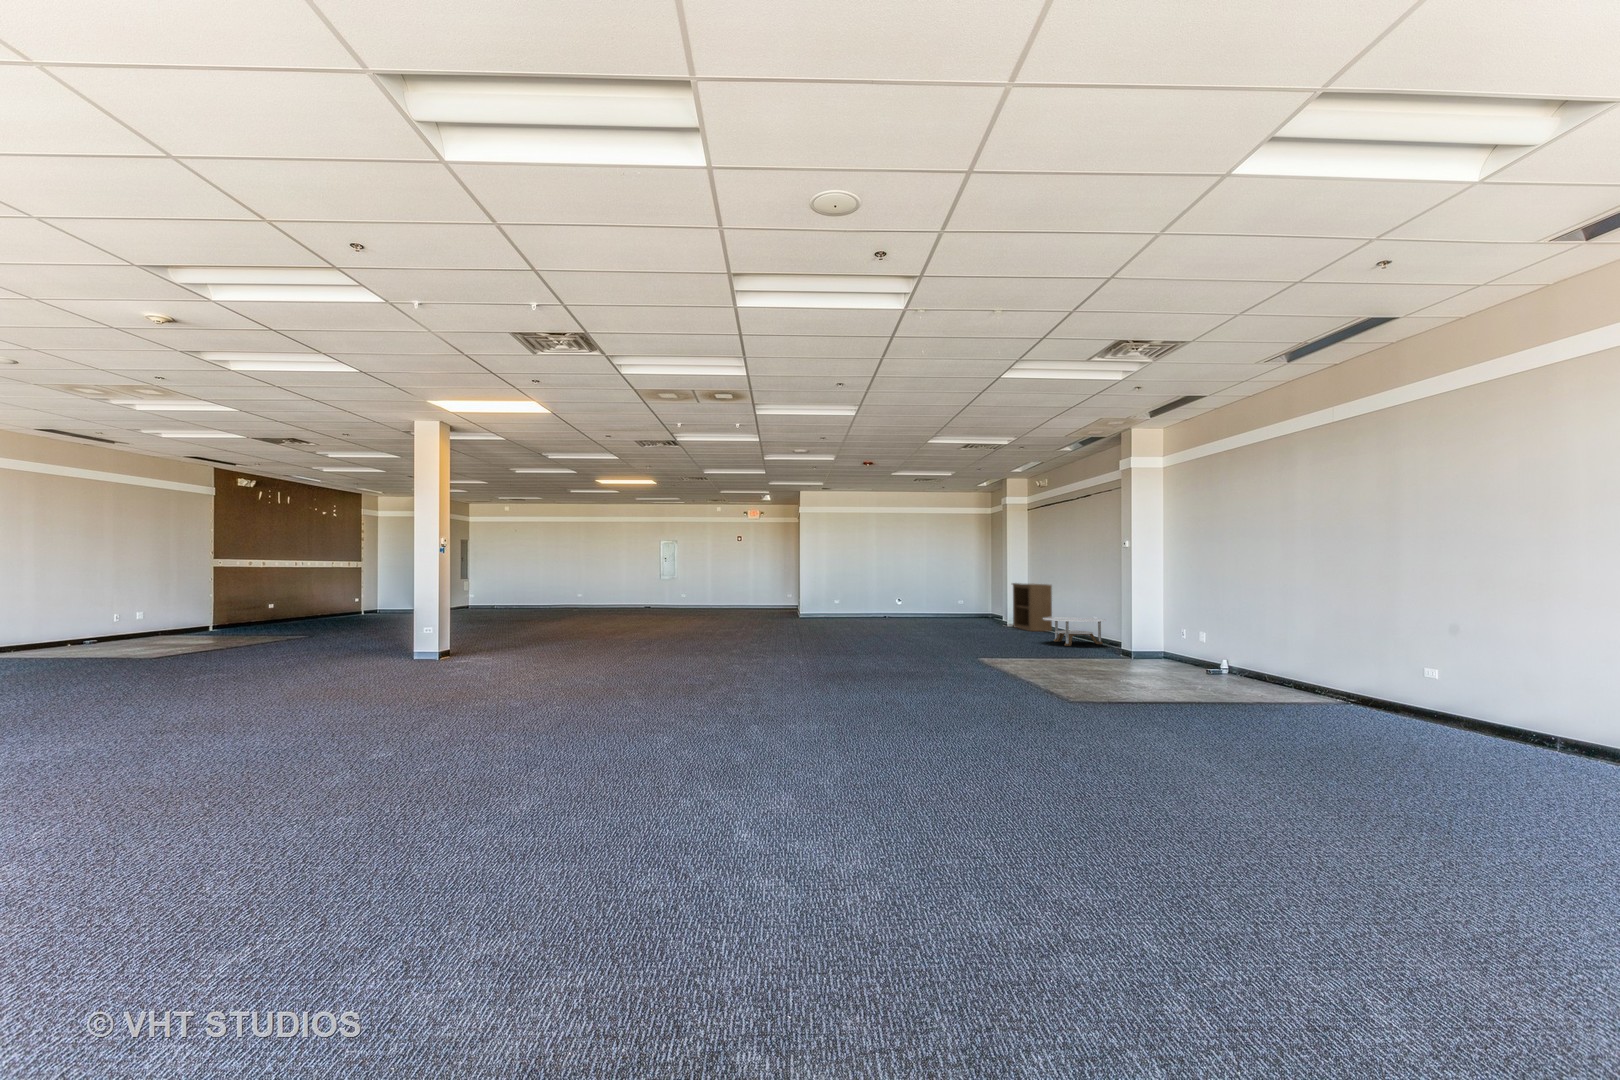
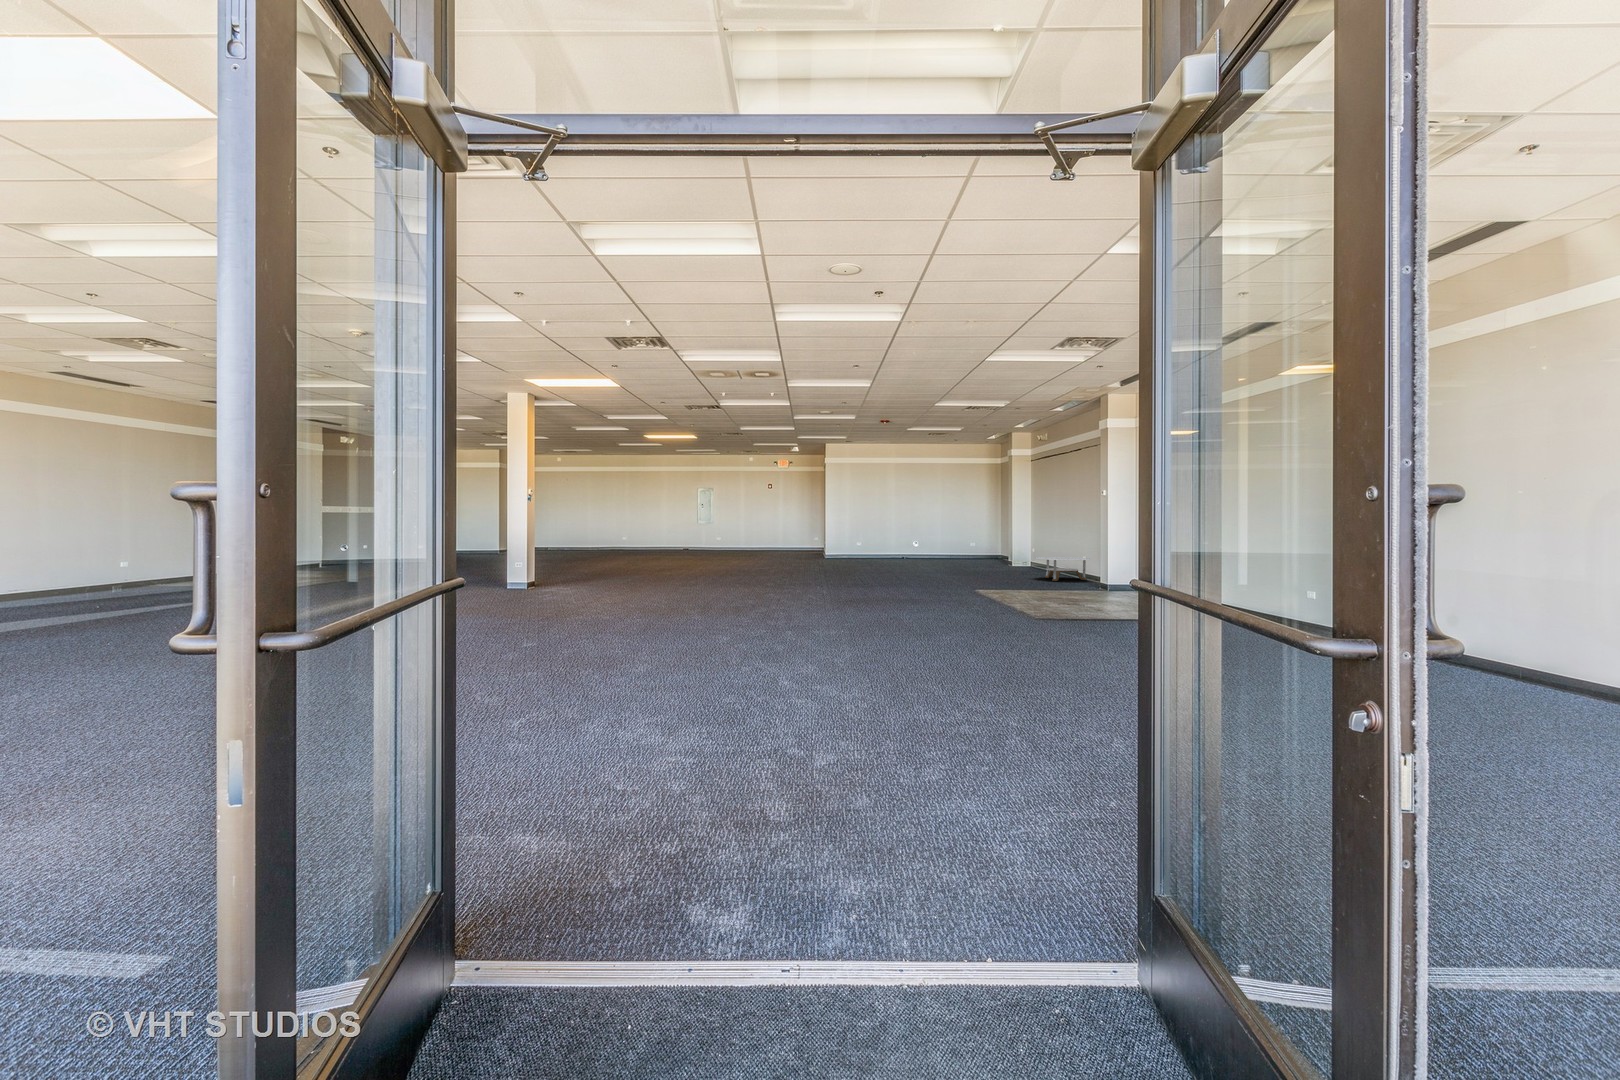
bookshelf: present [1012,583,1052,631] -> none [1015,527,1049,570]

